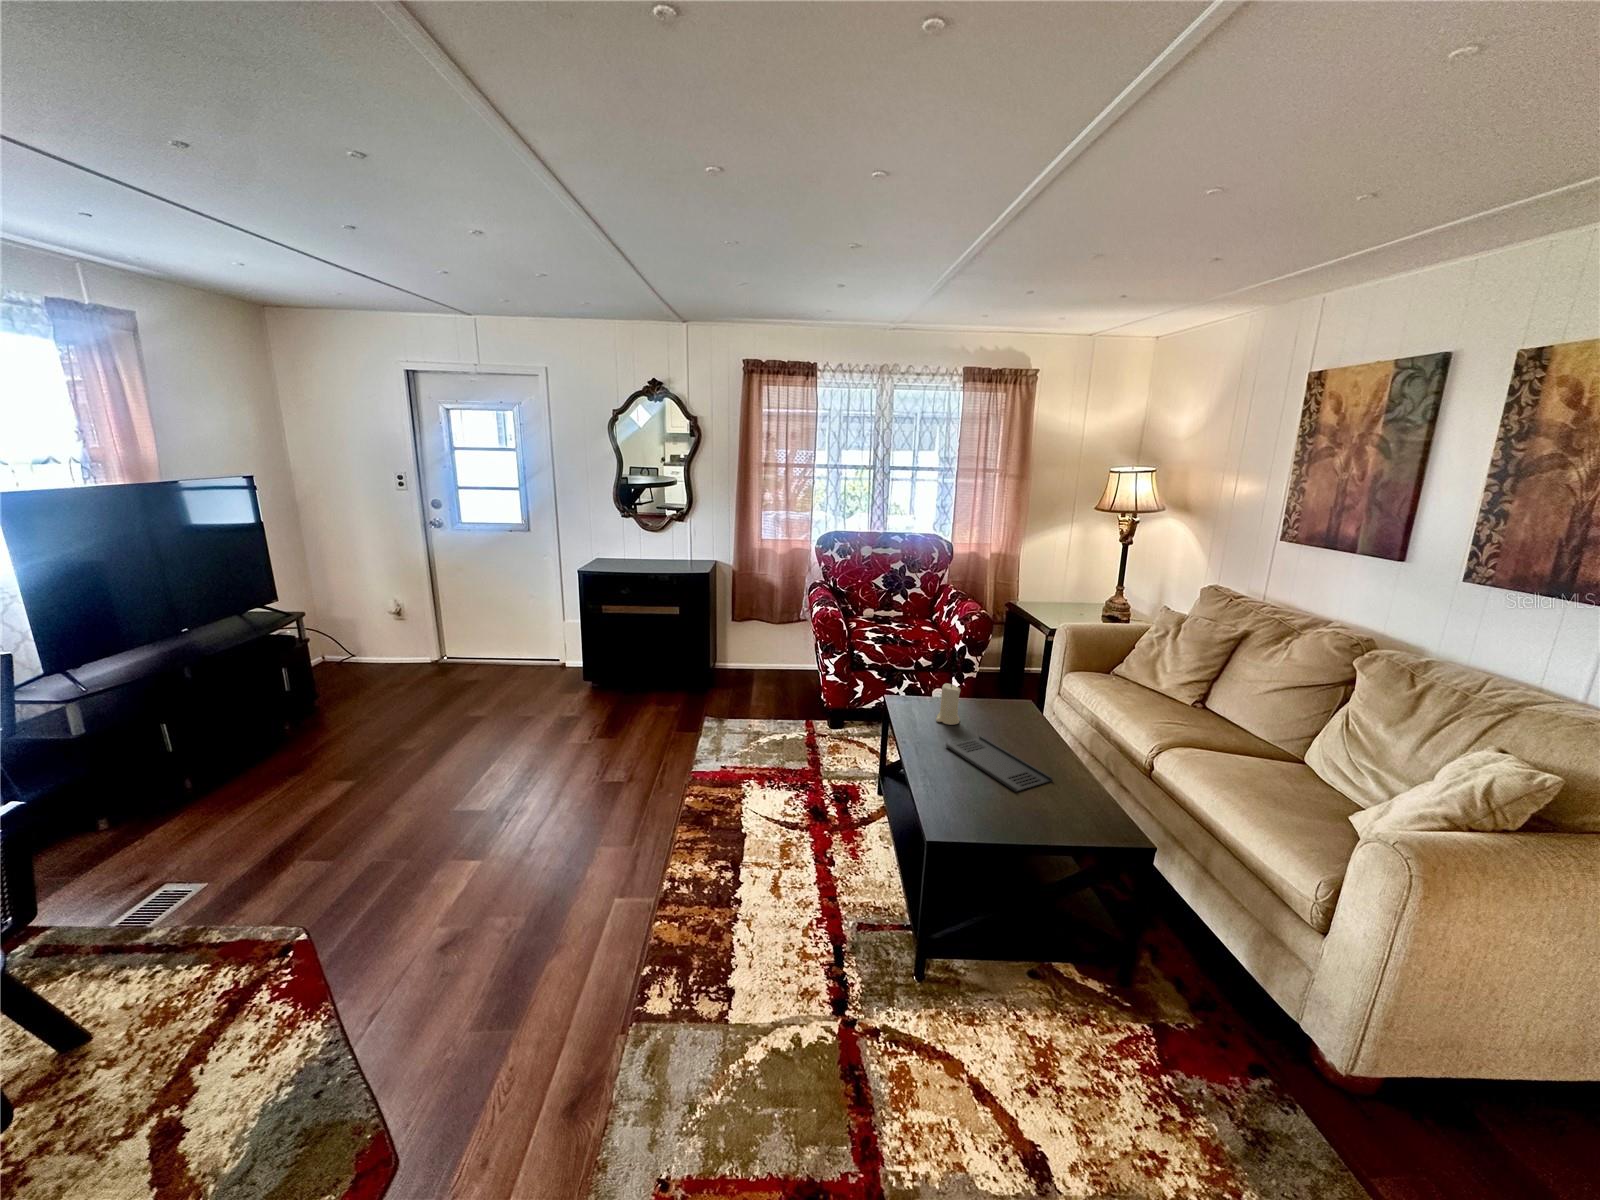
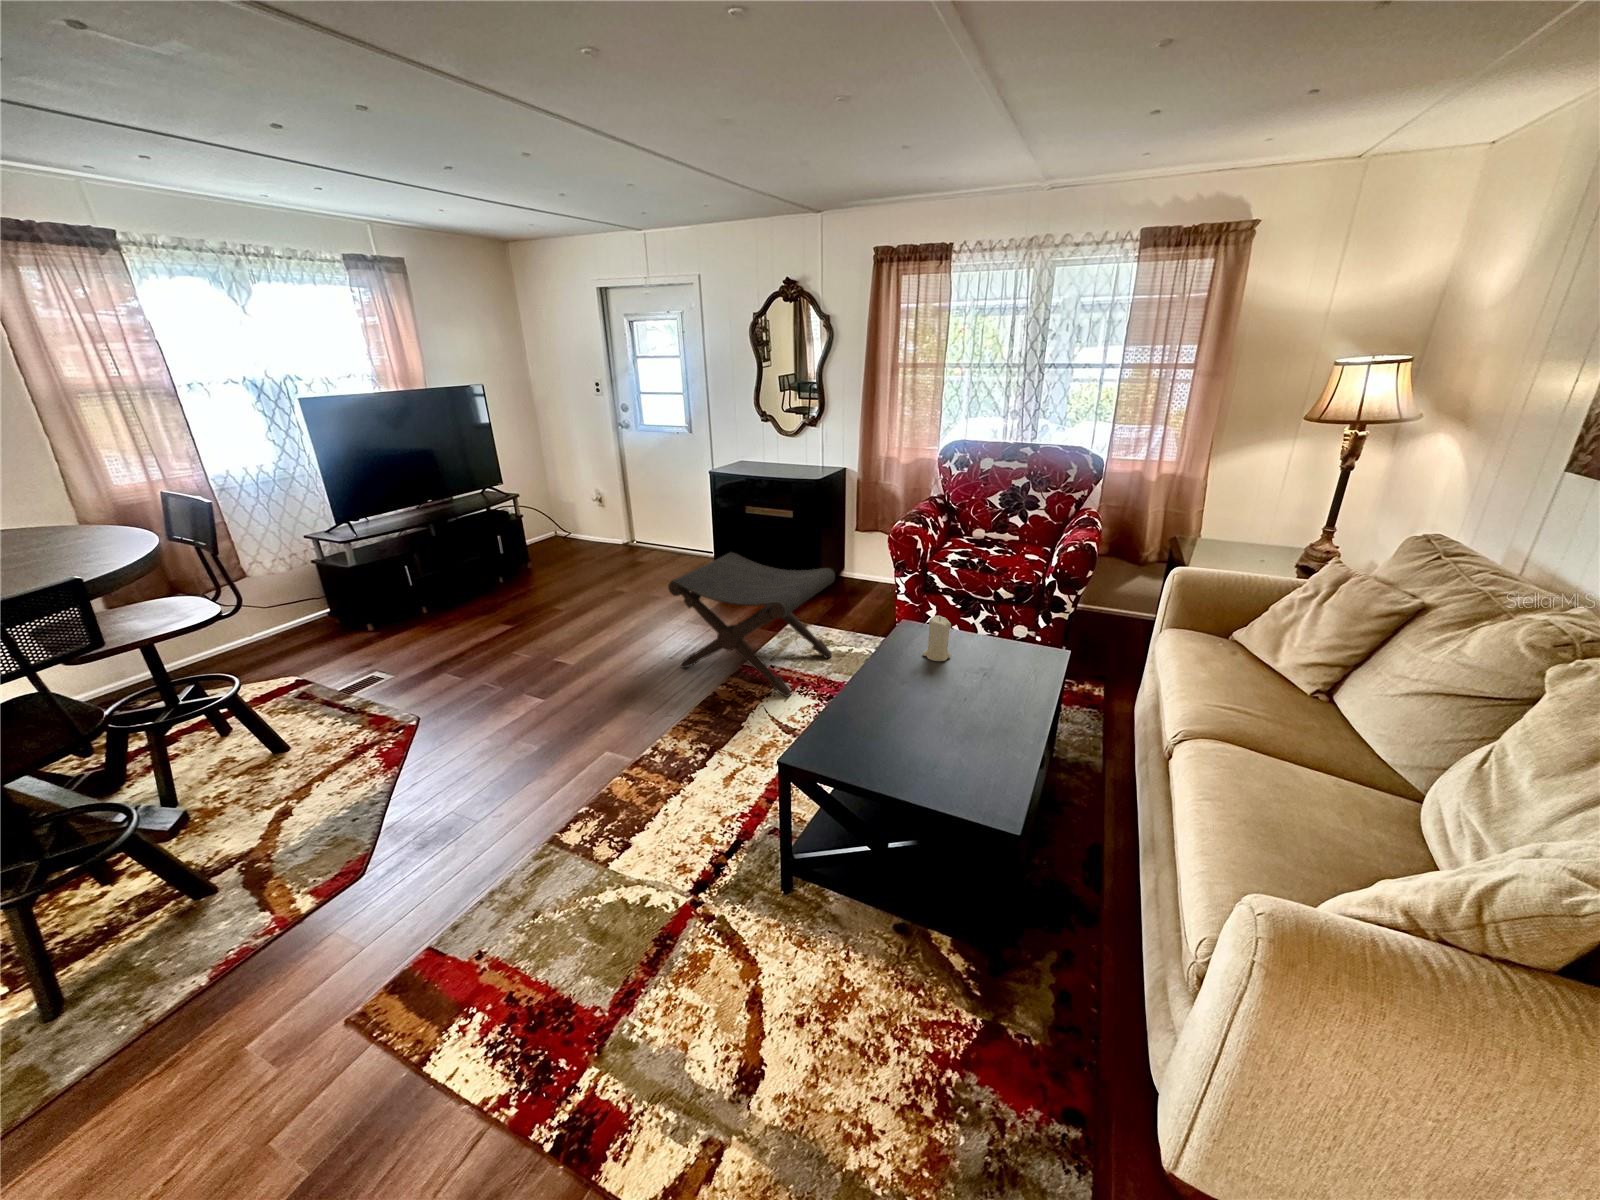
footstool: none [618,652,779,795] -> present [668,553,835,697]
tray: present [946,736,1052,792] -> none [901,677,979,741]

